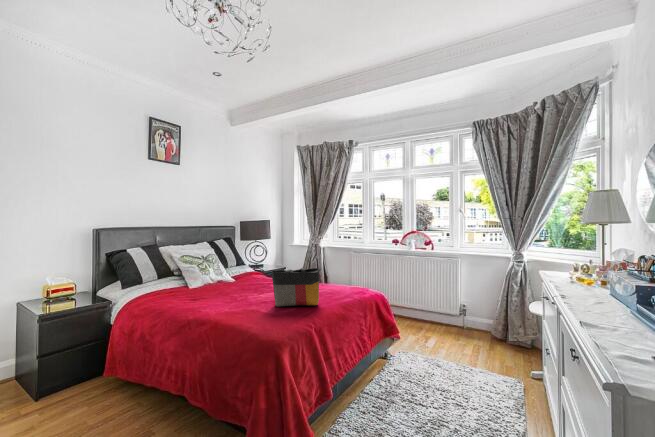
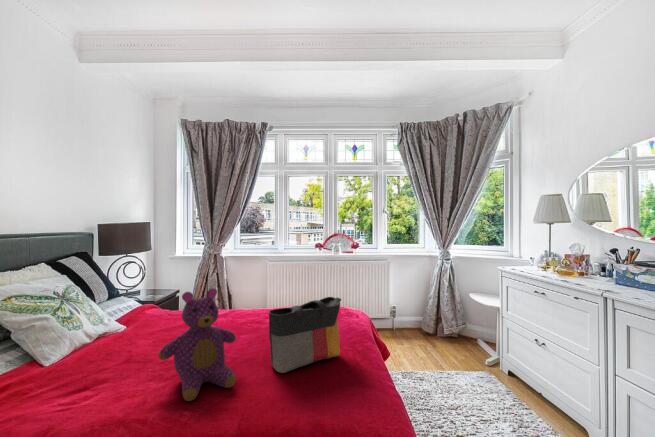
teddy bear: none [221,255,261,307] -> present [158,288,236,401]

